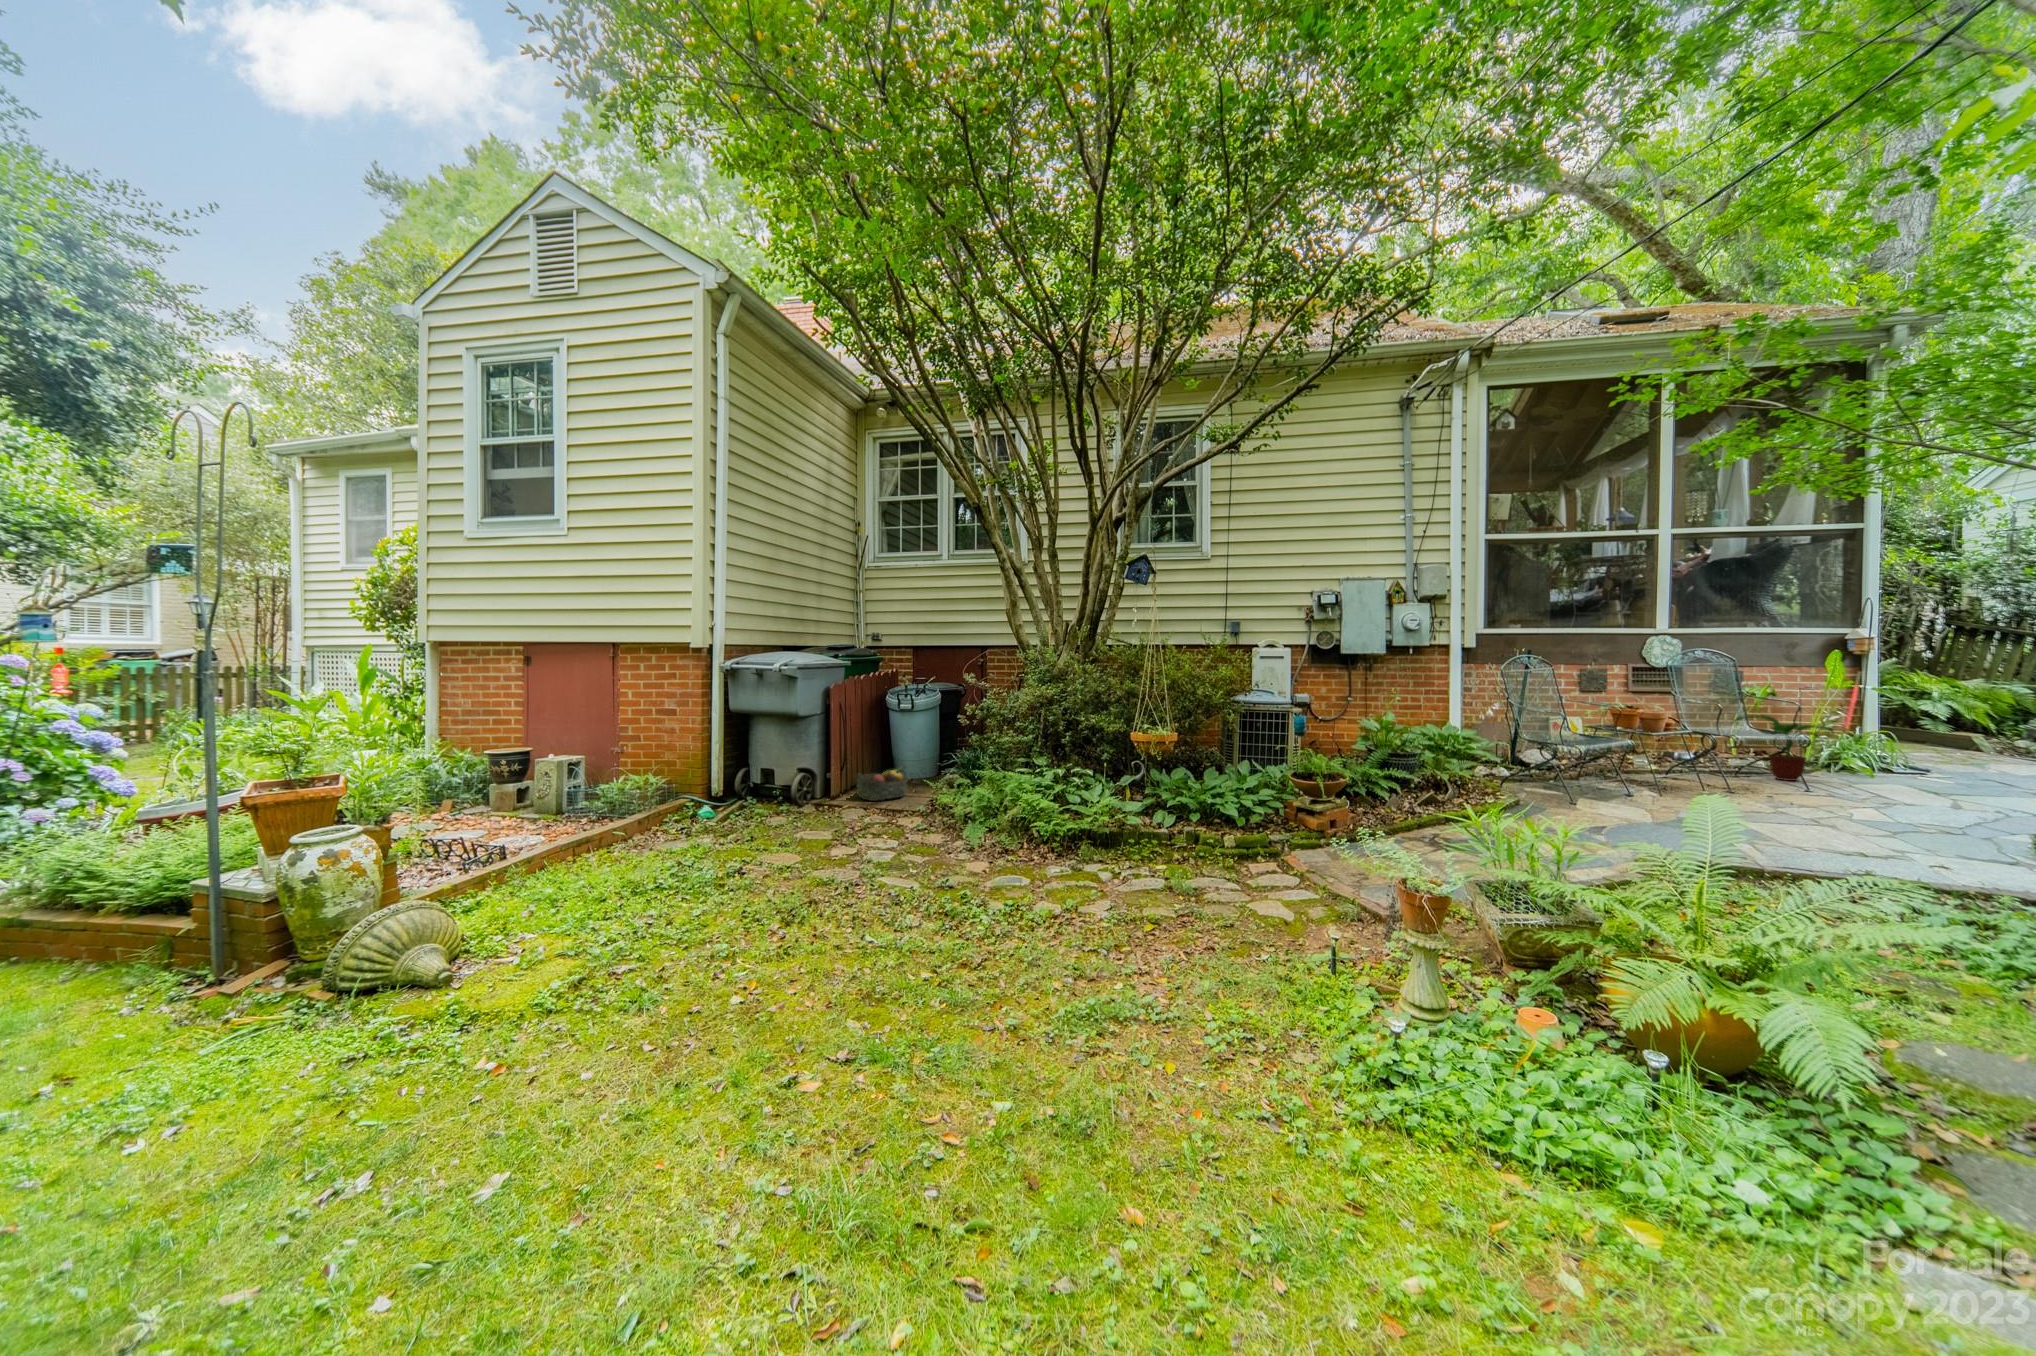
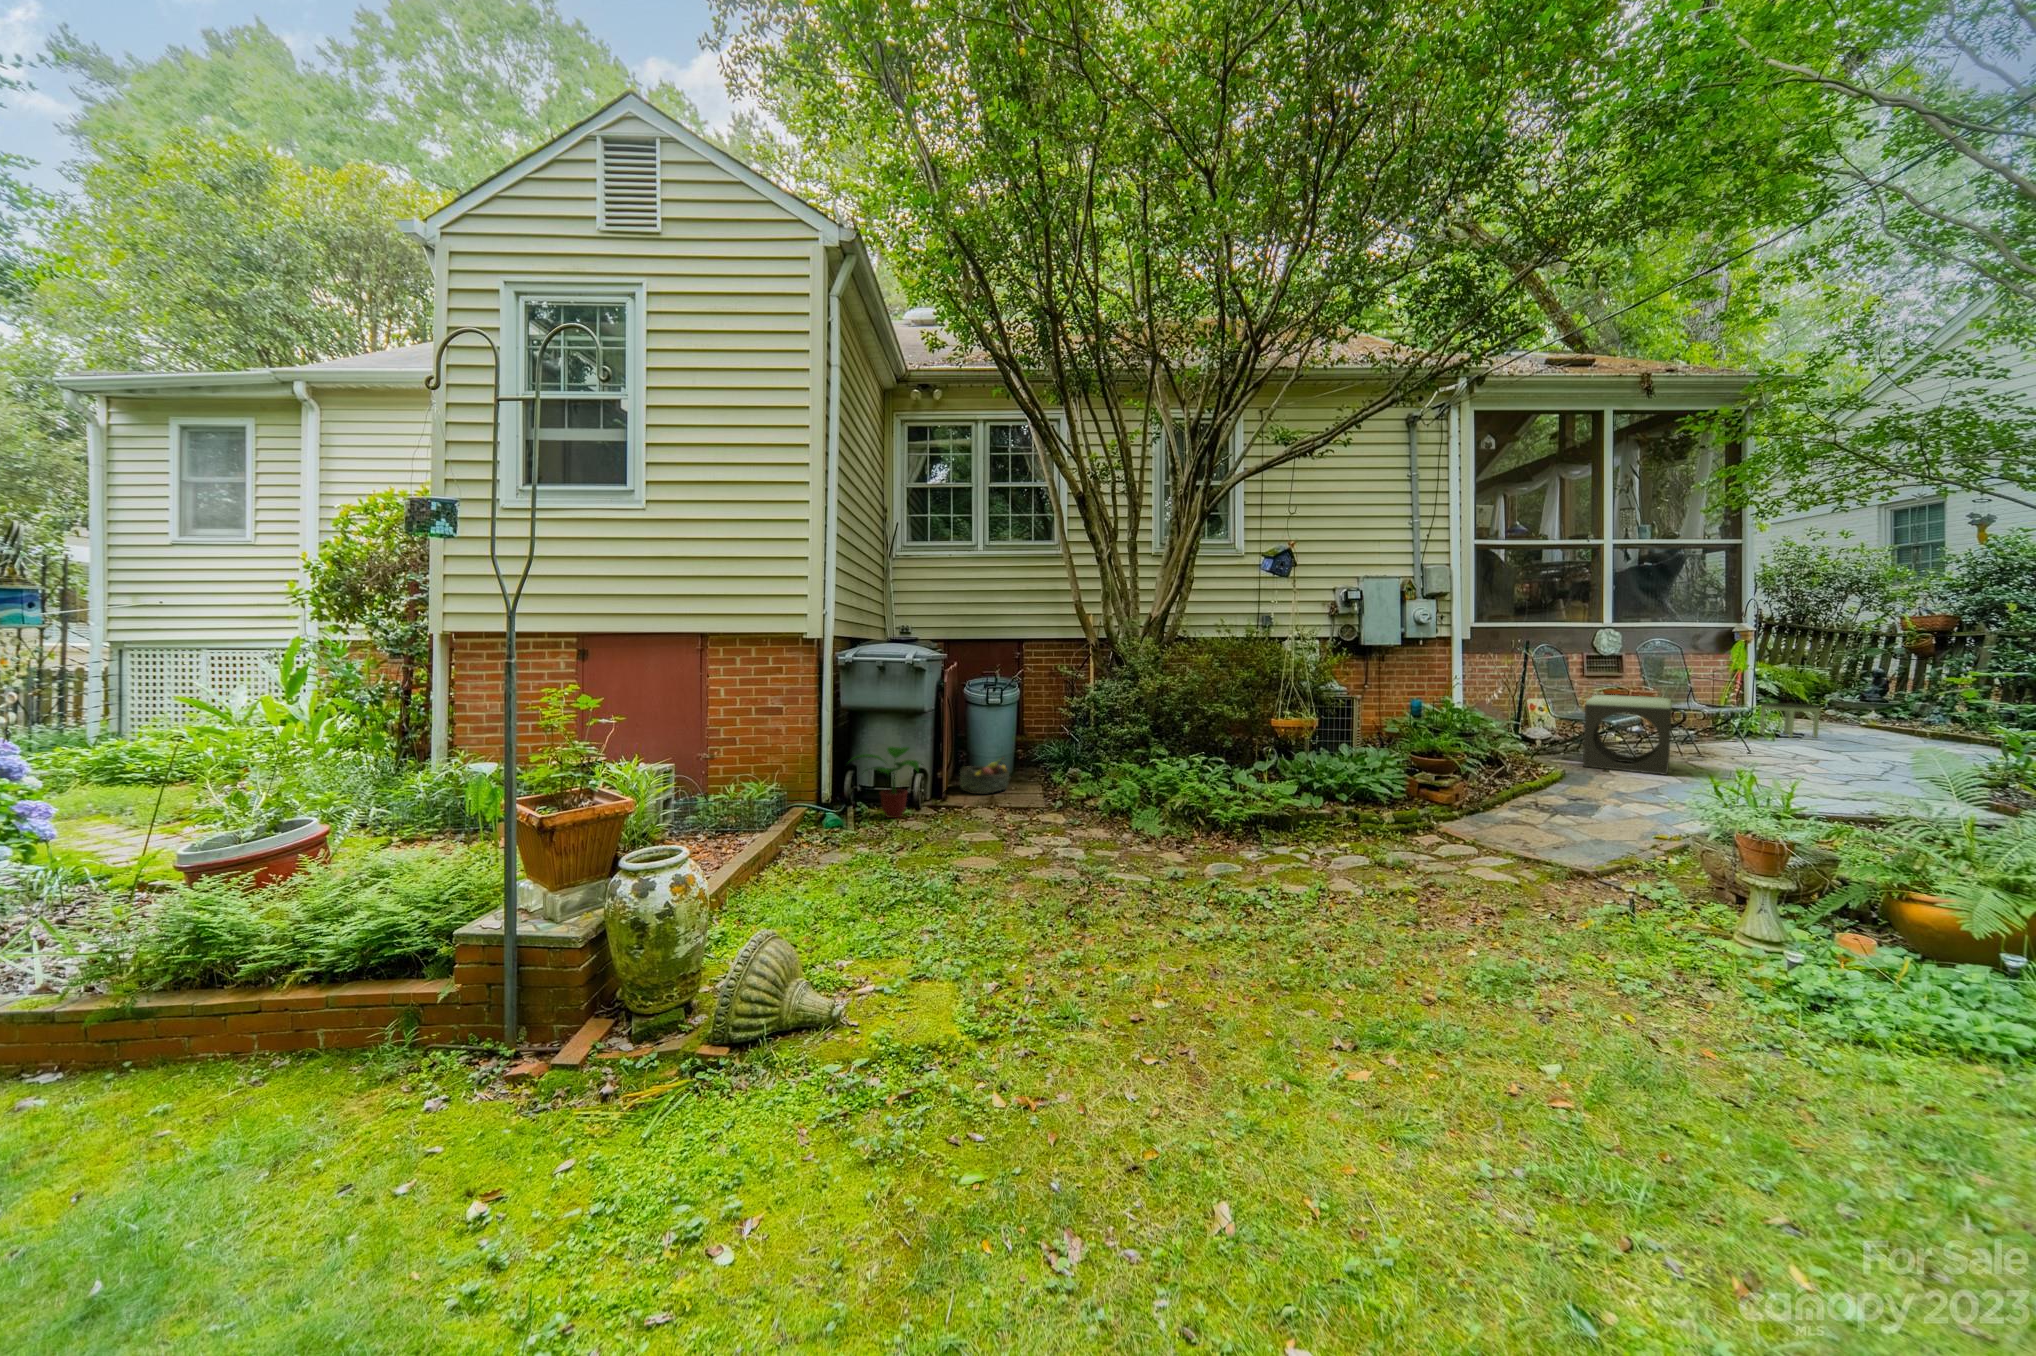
footstool: none [1540,713,1662,811] -> present [1583,695,1672,775]
potted plant: present [1735,715,1833,781] -> present [850,747,922,818]
round table: none [1881,727,1966,774] -> present [1760,703,1820,738]

